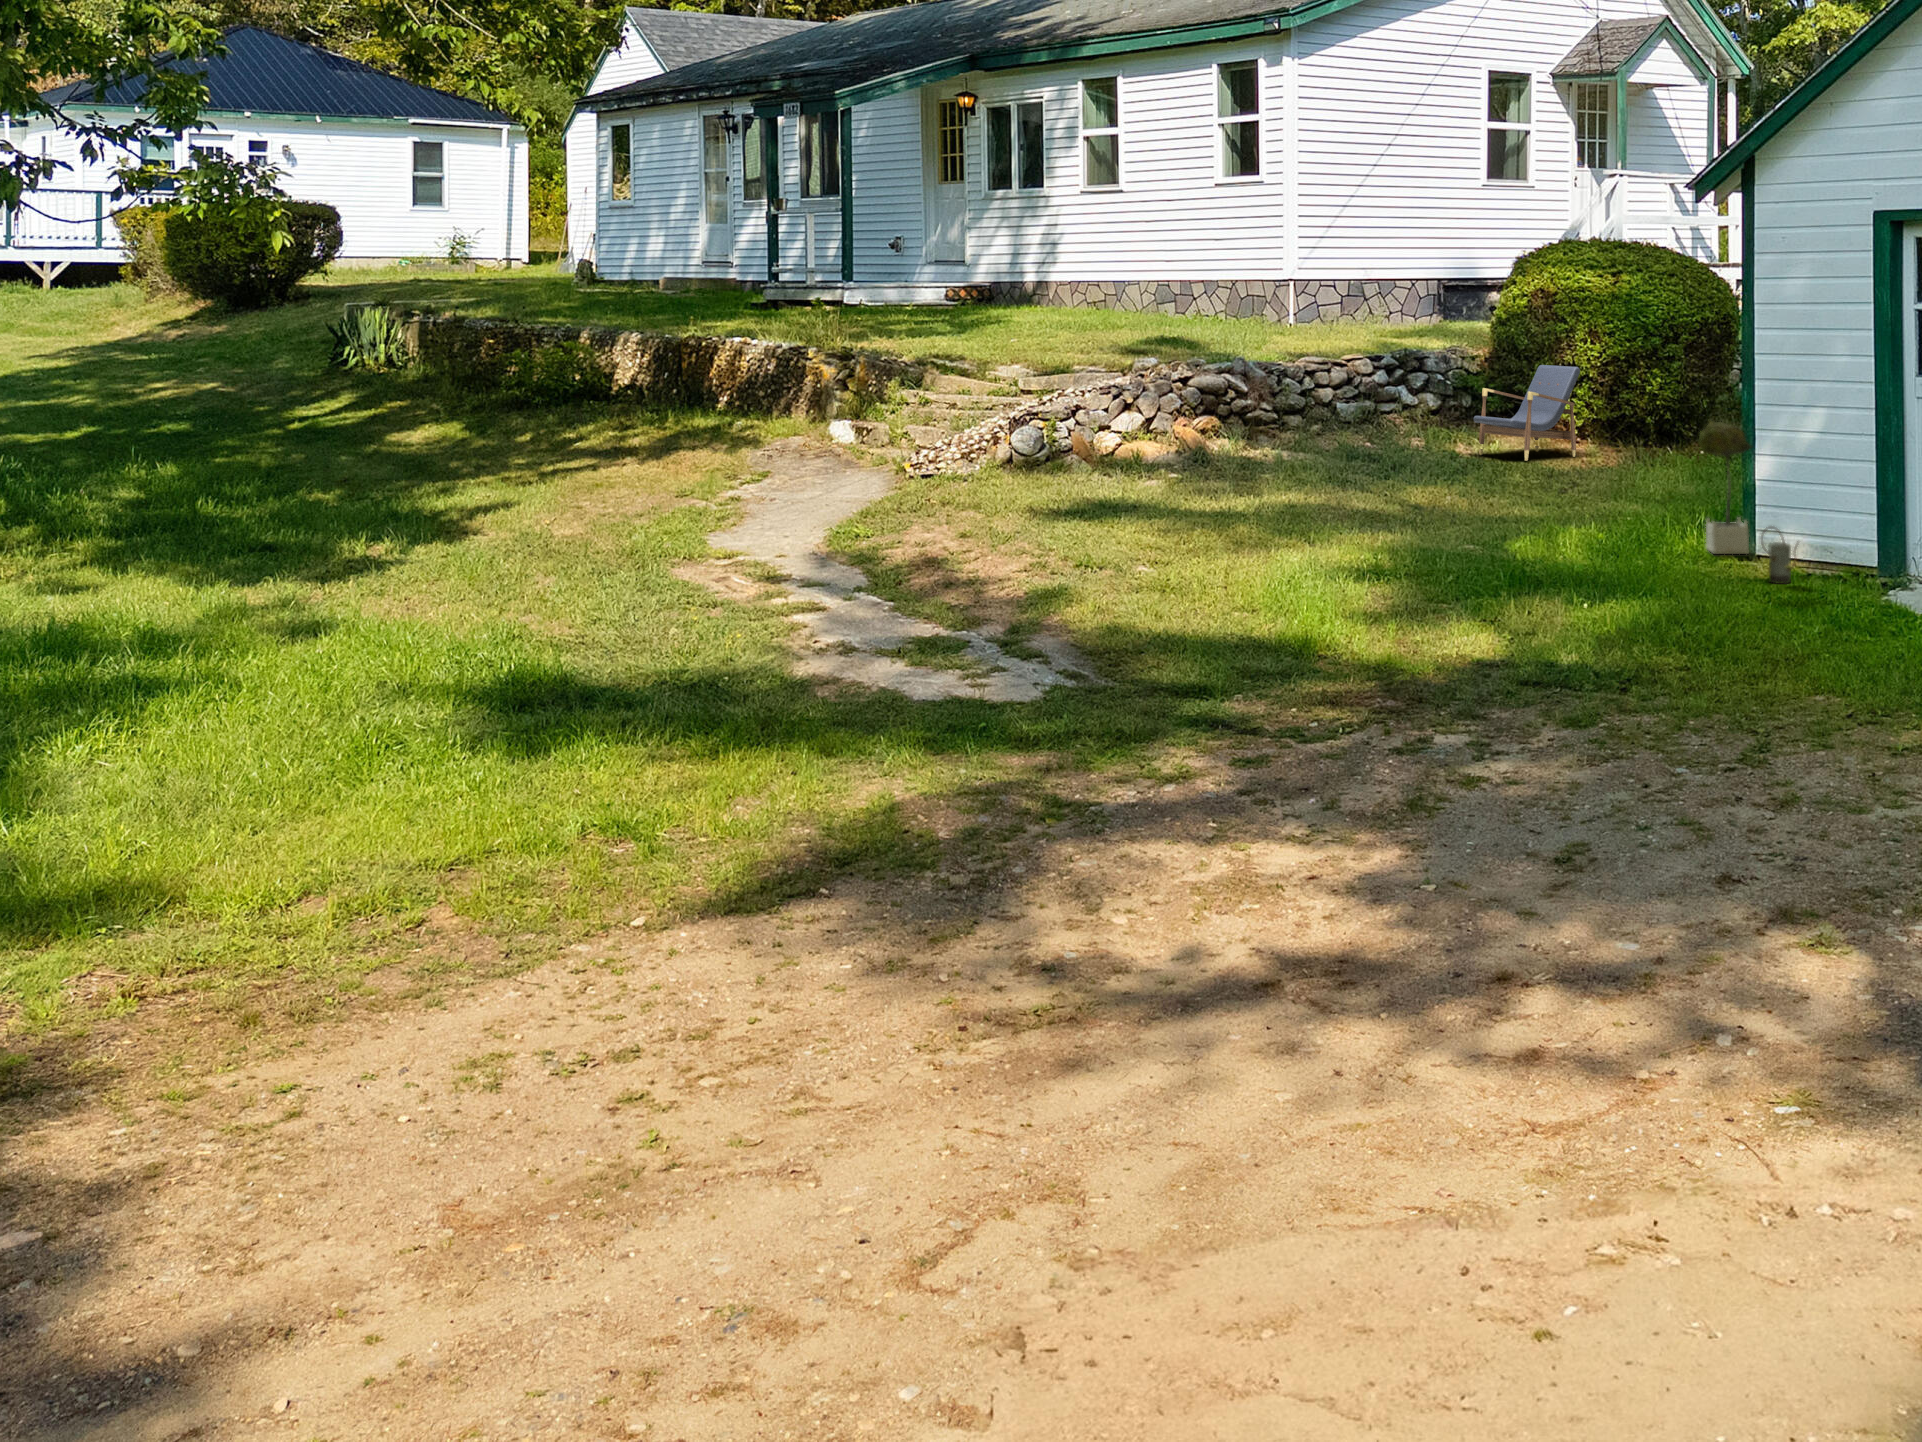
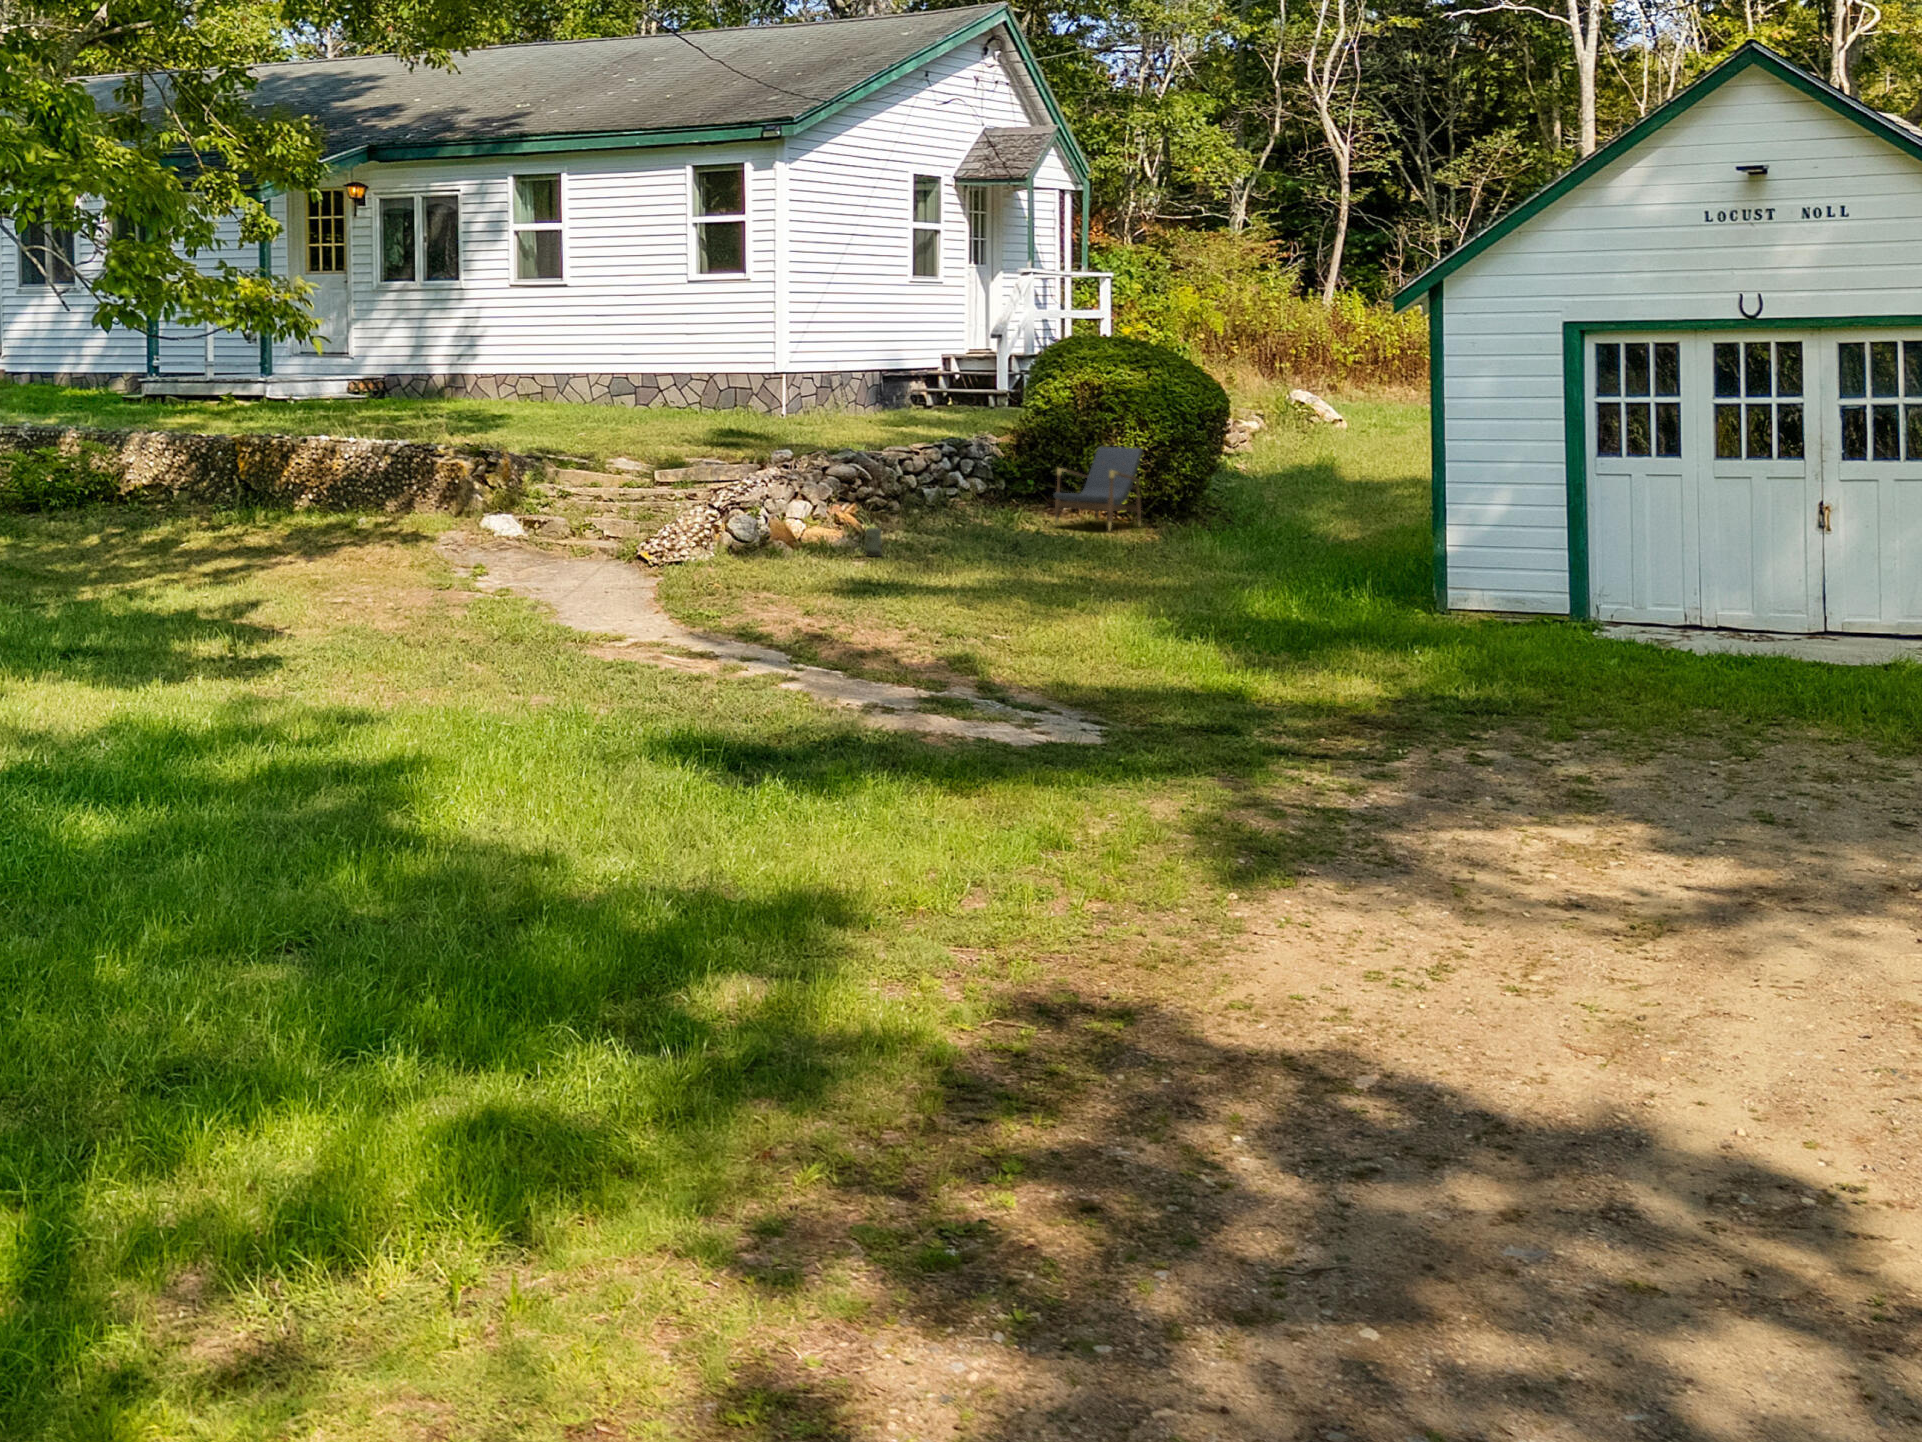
potted tree: present [1698,421,1752,554] -> none [1398,493,1446,605]
watering can: present [1762,527,1797,584] -> present [865,527,882,557]

